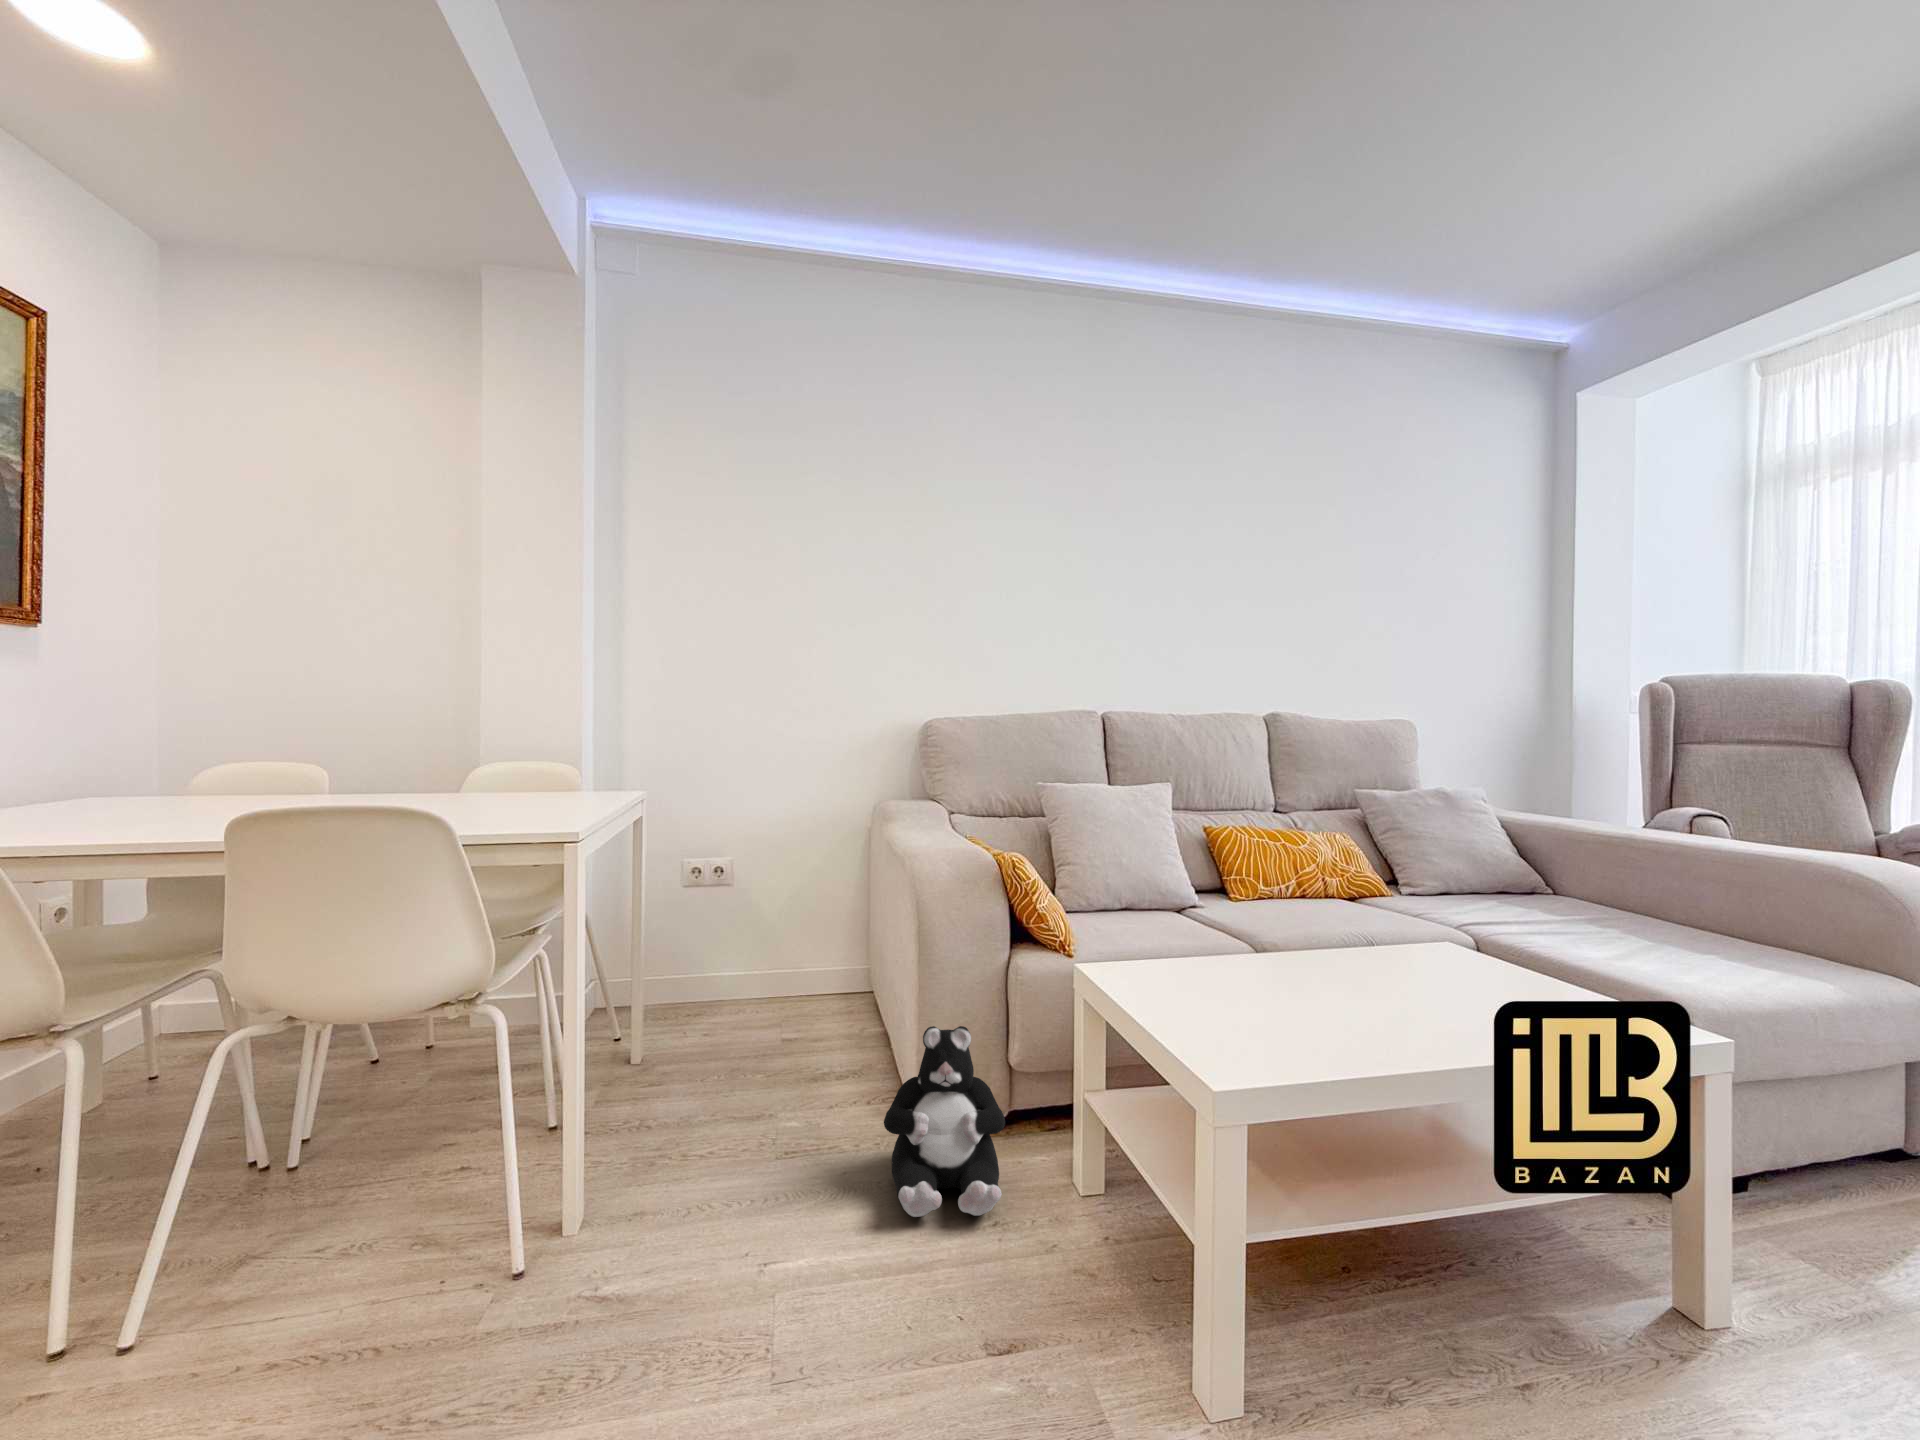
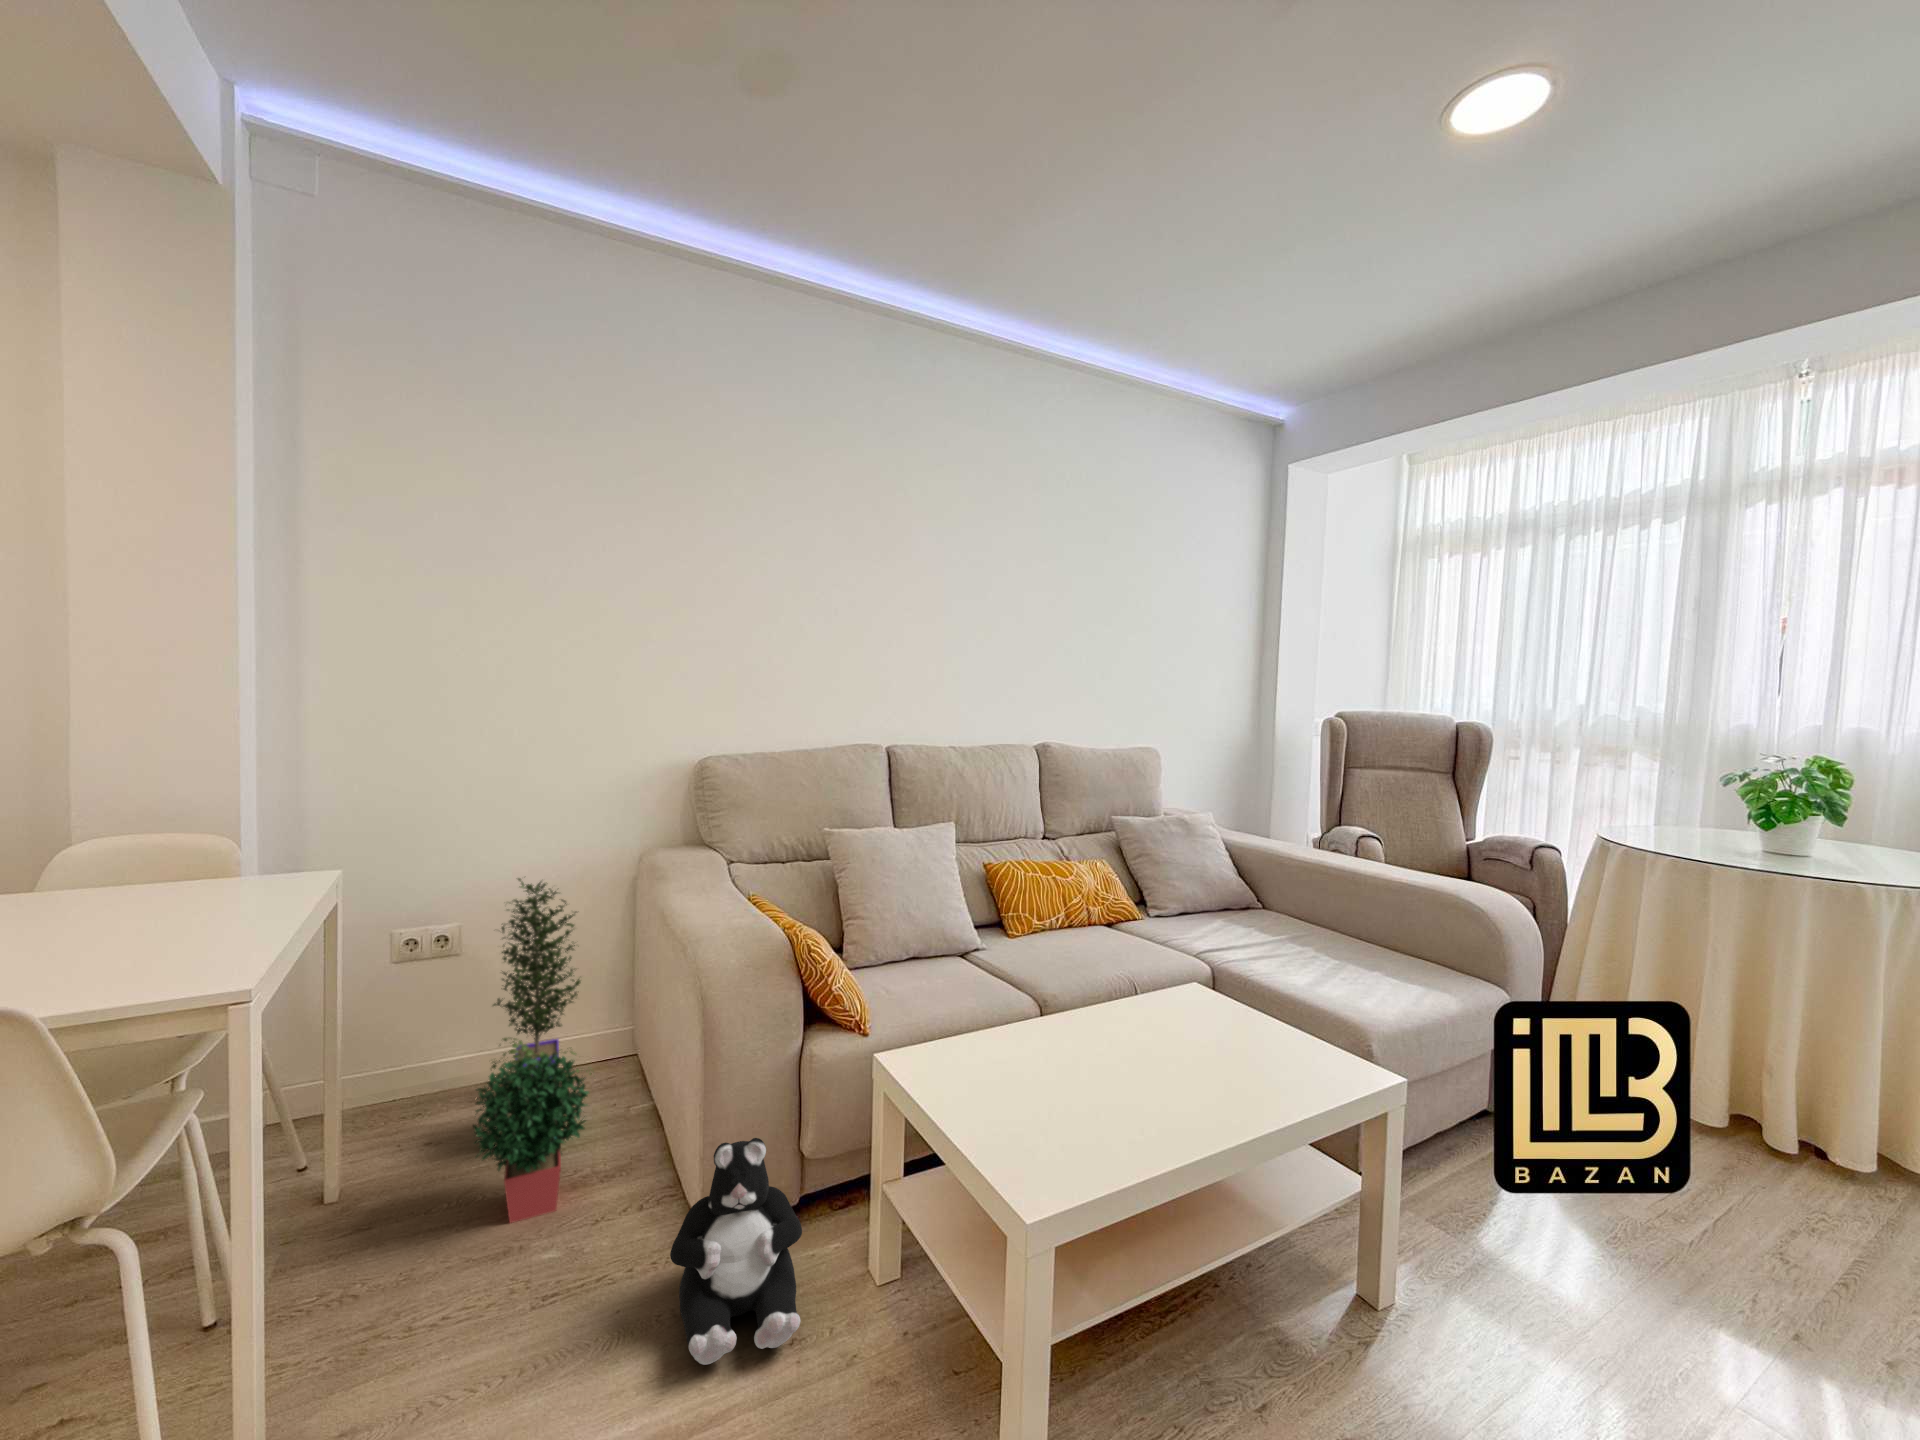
potted plant: none [723,817,822,1102] -> present [473,878,591,1223]

